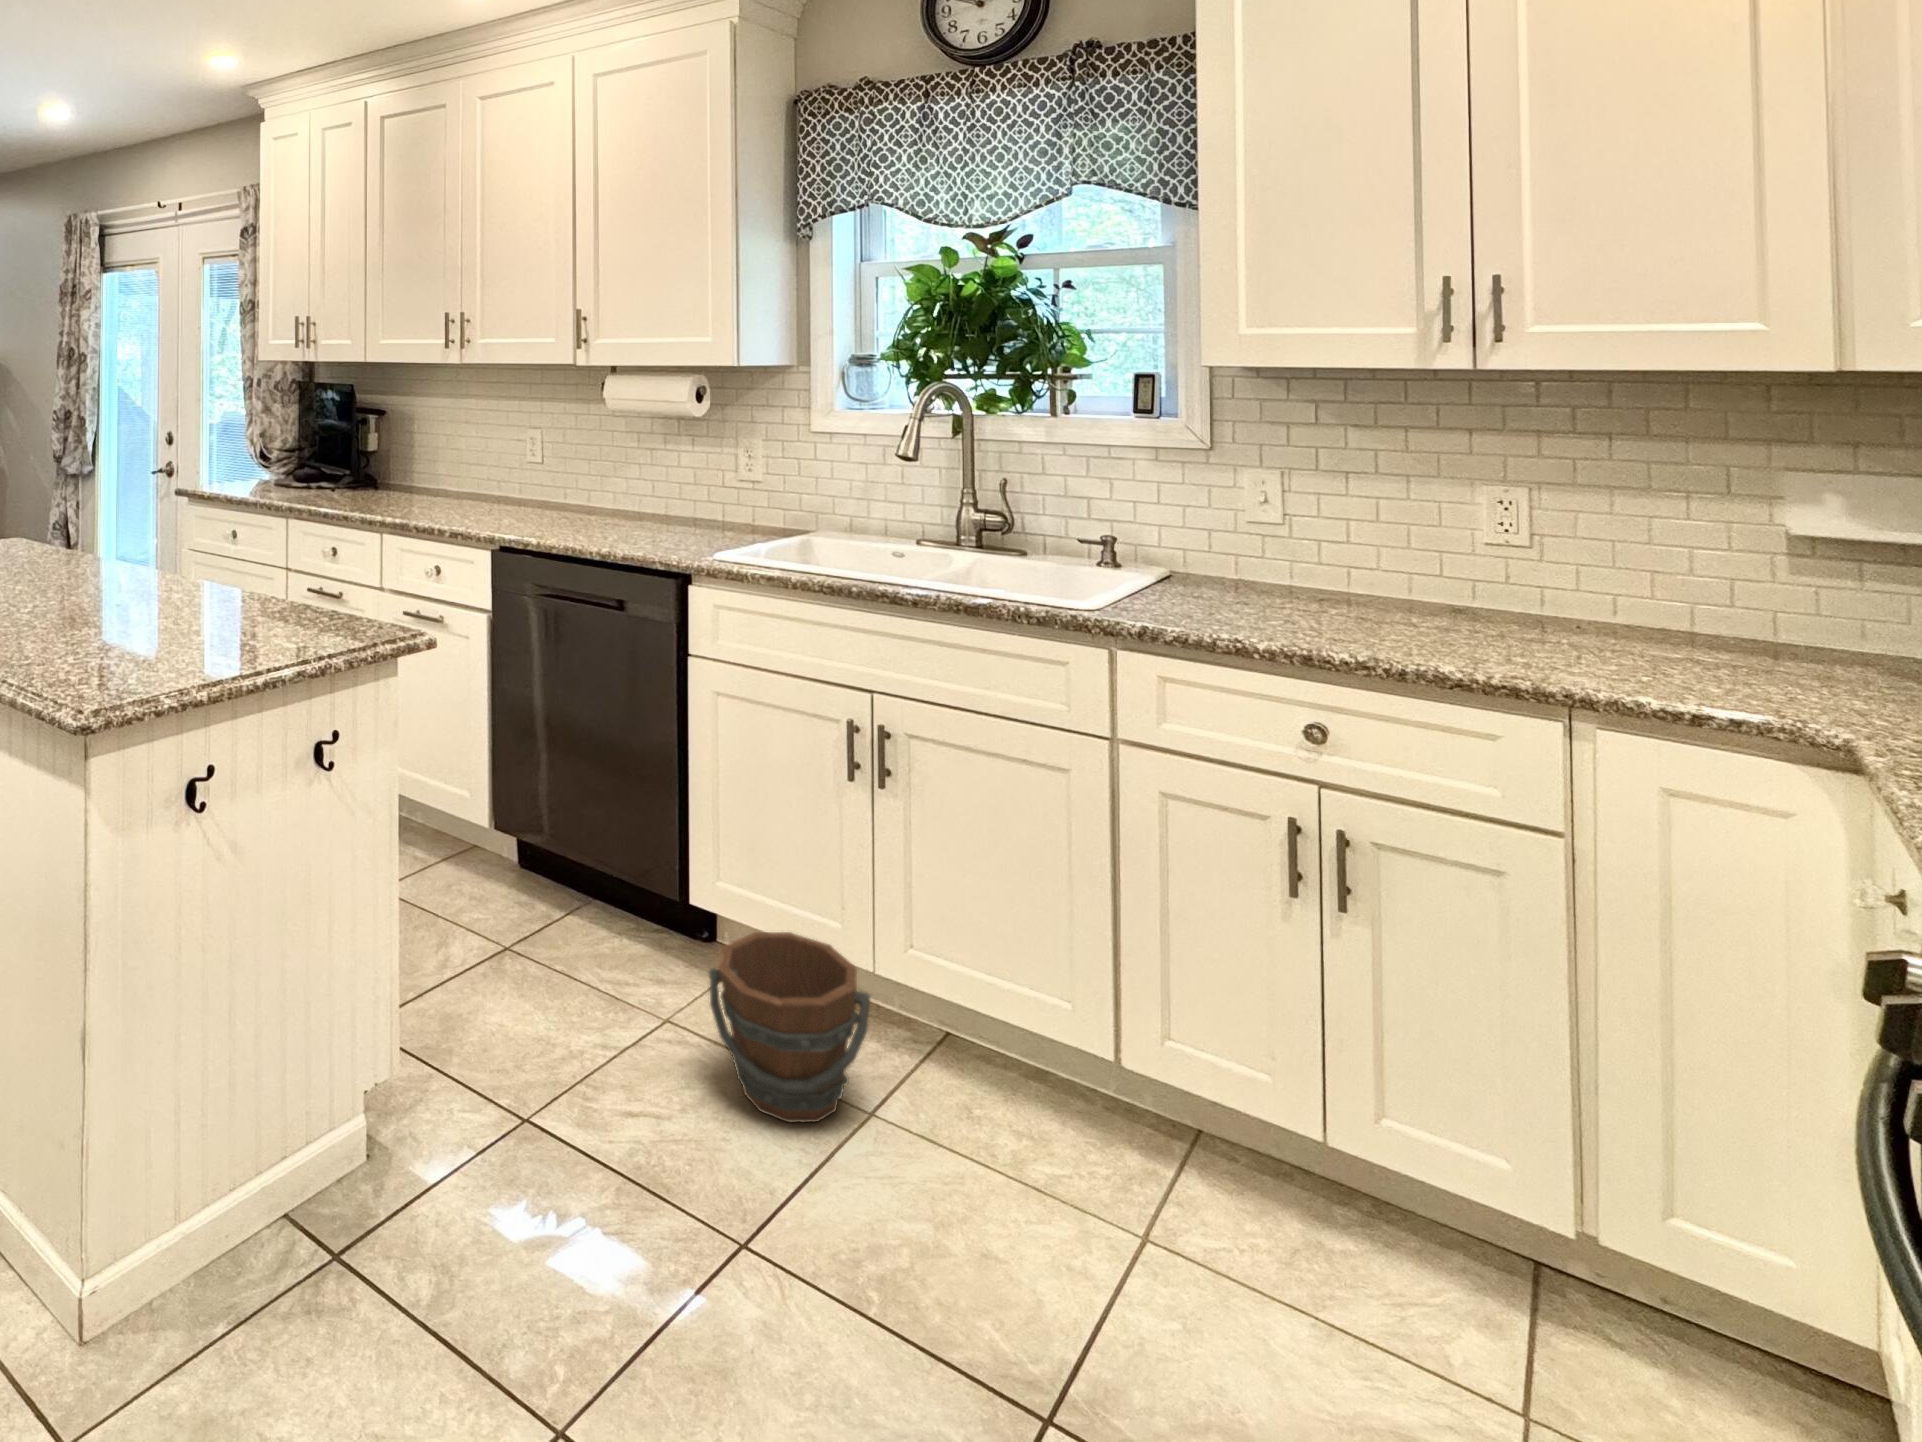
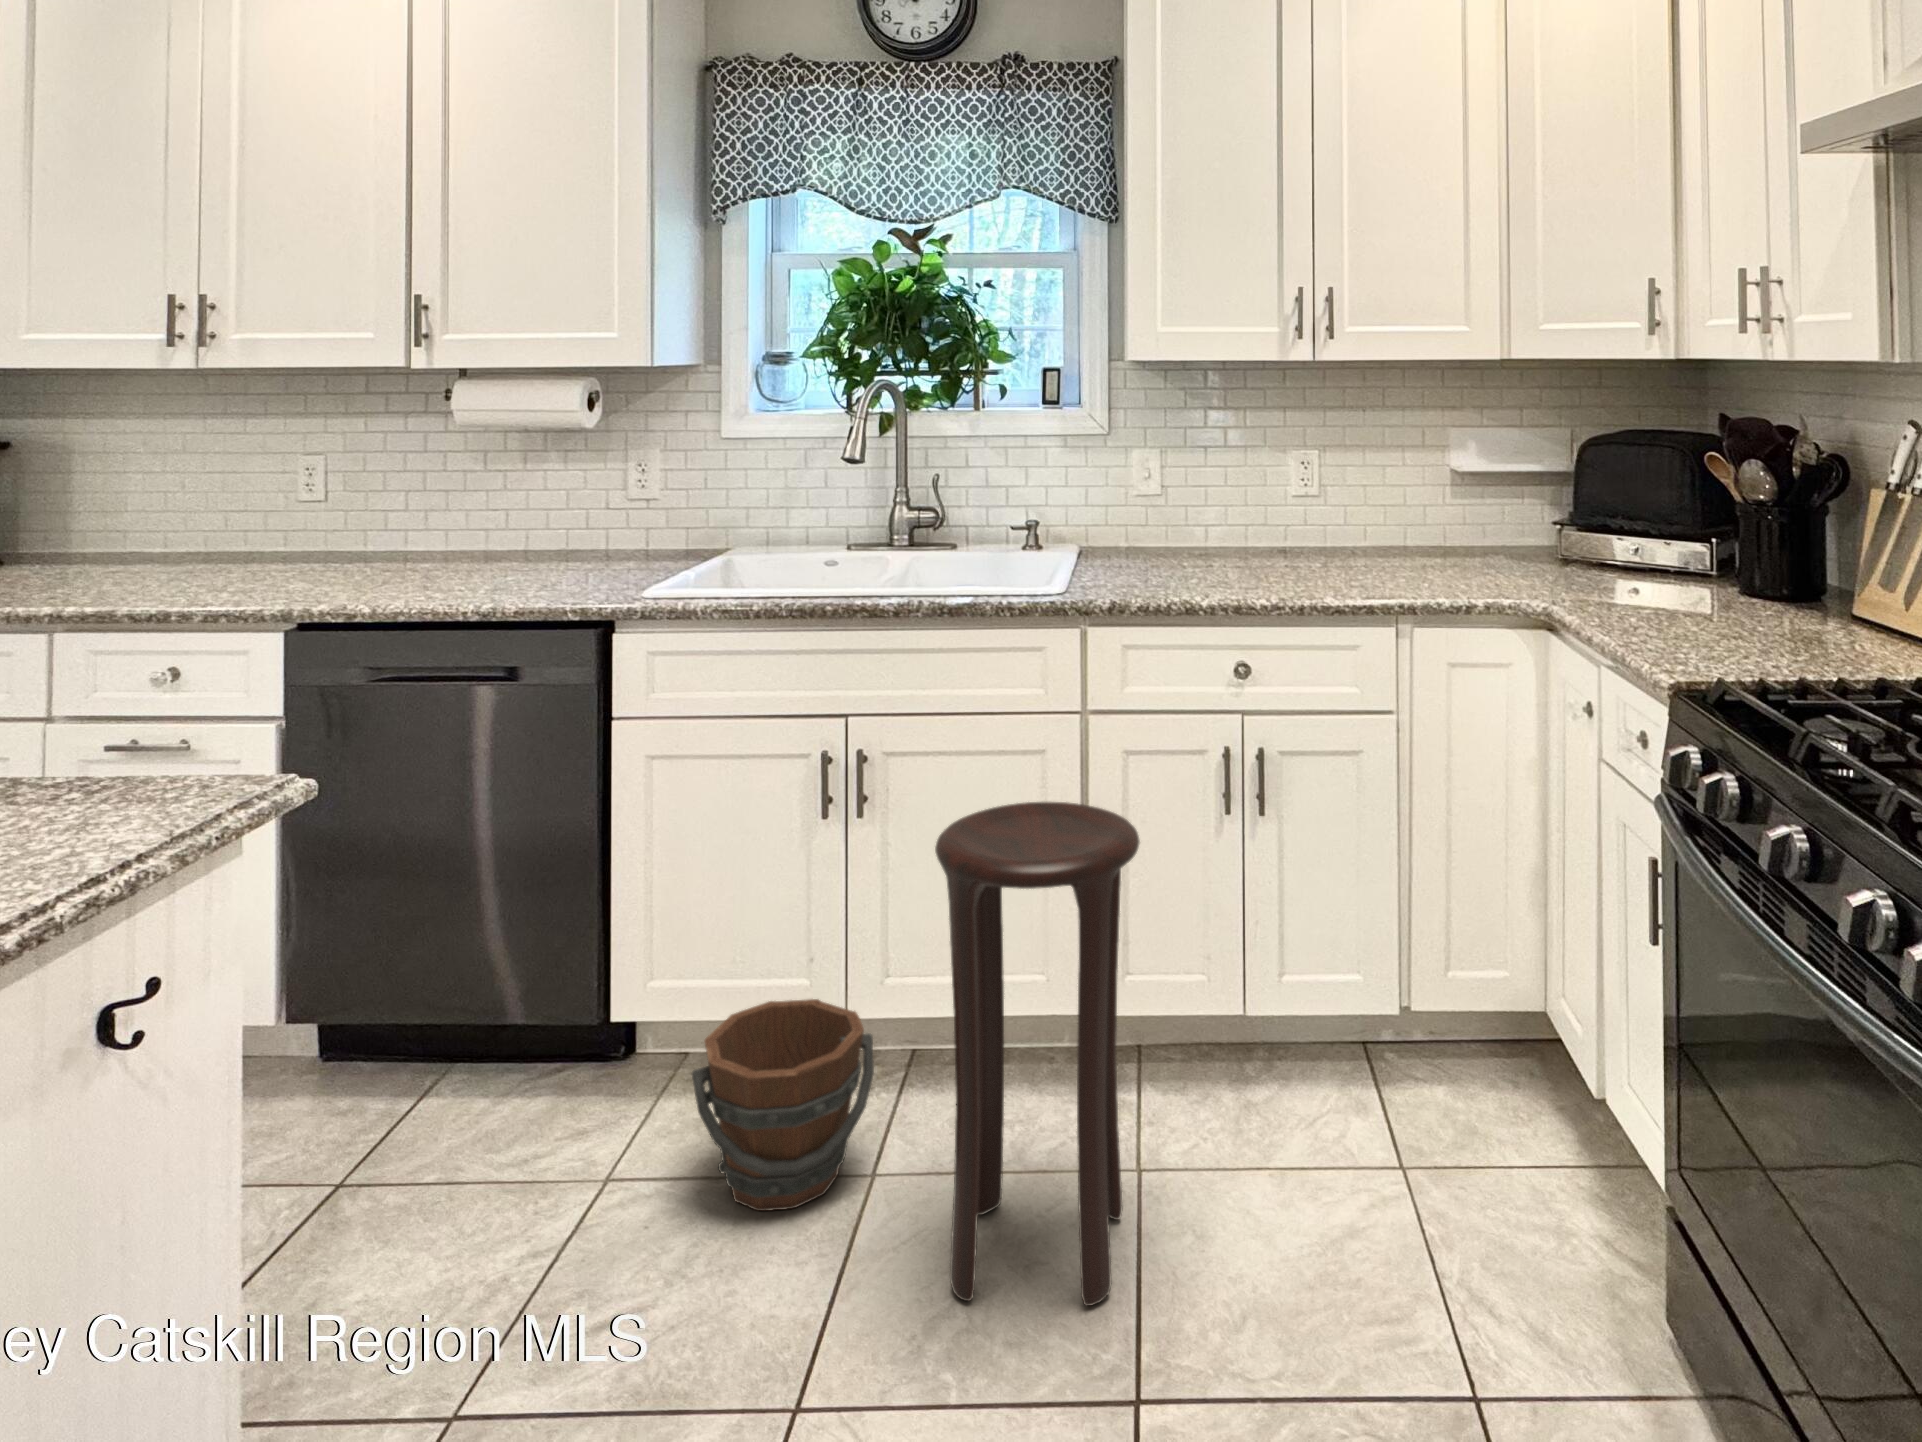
stool: none [876,817,1101,1361] -> present [935,802,1140,1306]

